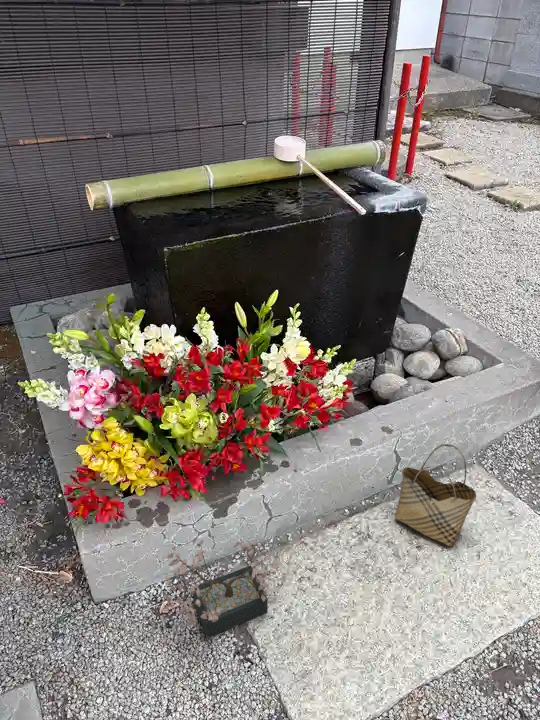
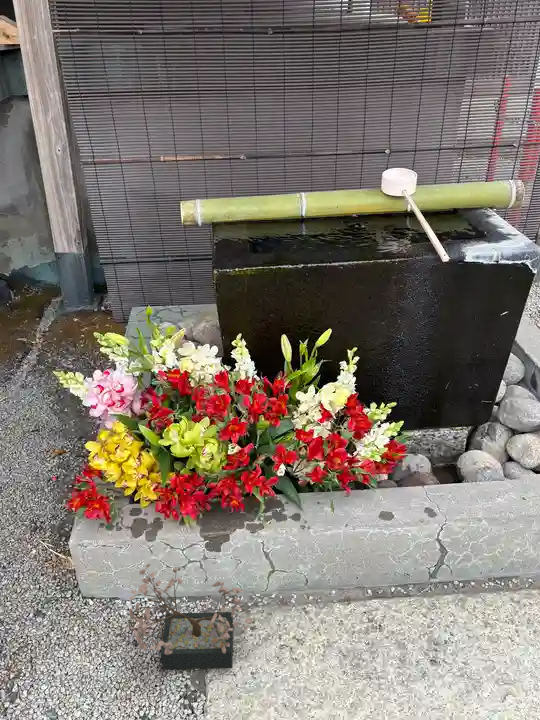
woven basket: present [395,444,476,546] -> none [419,548,511,673]

